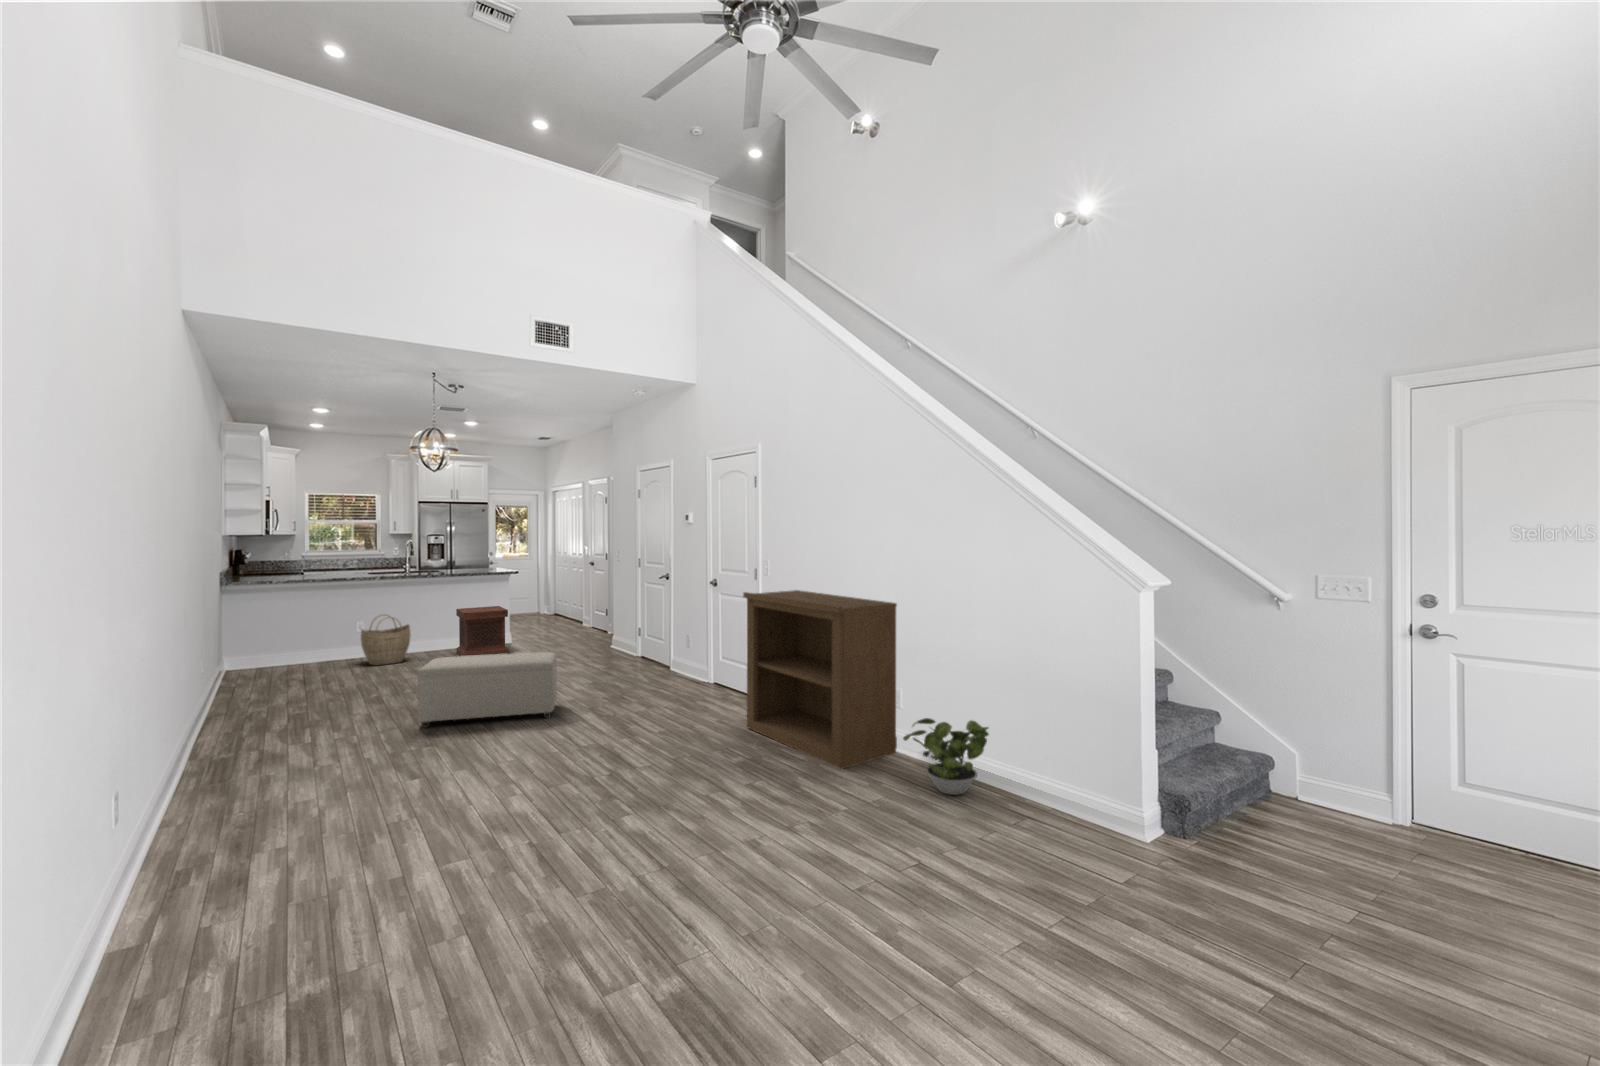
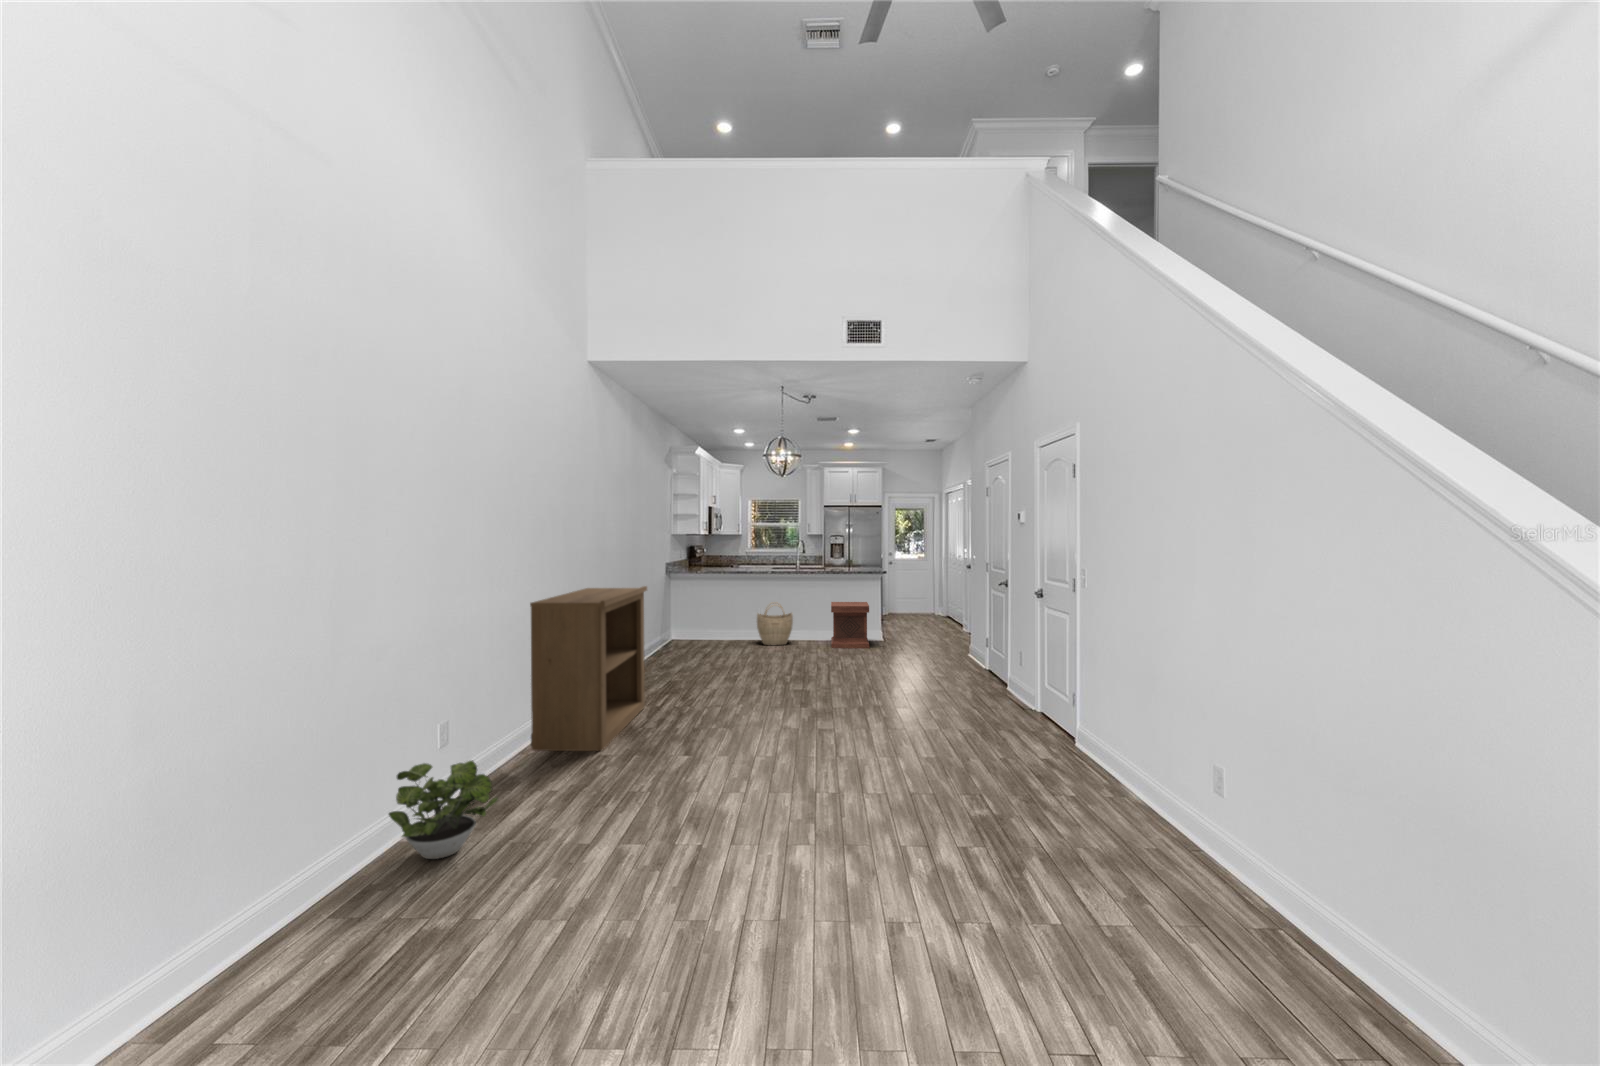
bookshelf: present [743,590,897,769] -> present [530,586,647,751]
ottoman: present [418,652,557,728] -> none [738,645,860,717]
potted plant: present [903,718,989,795] -> present [389,761,498,859]

